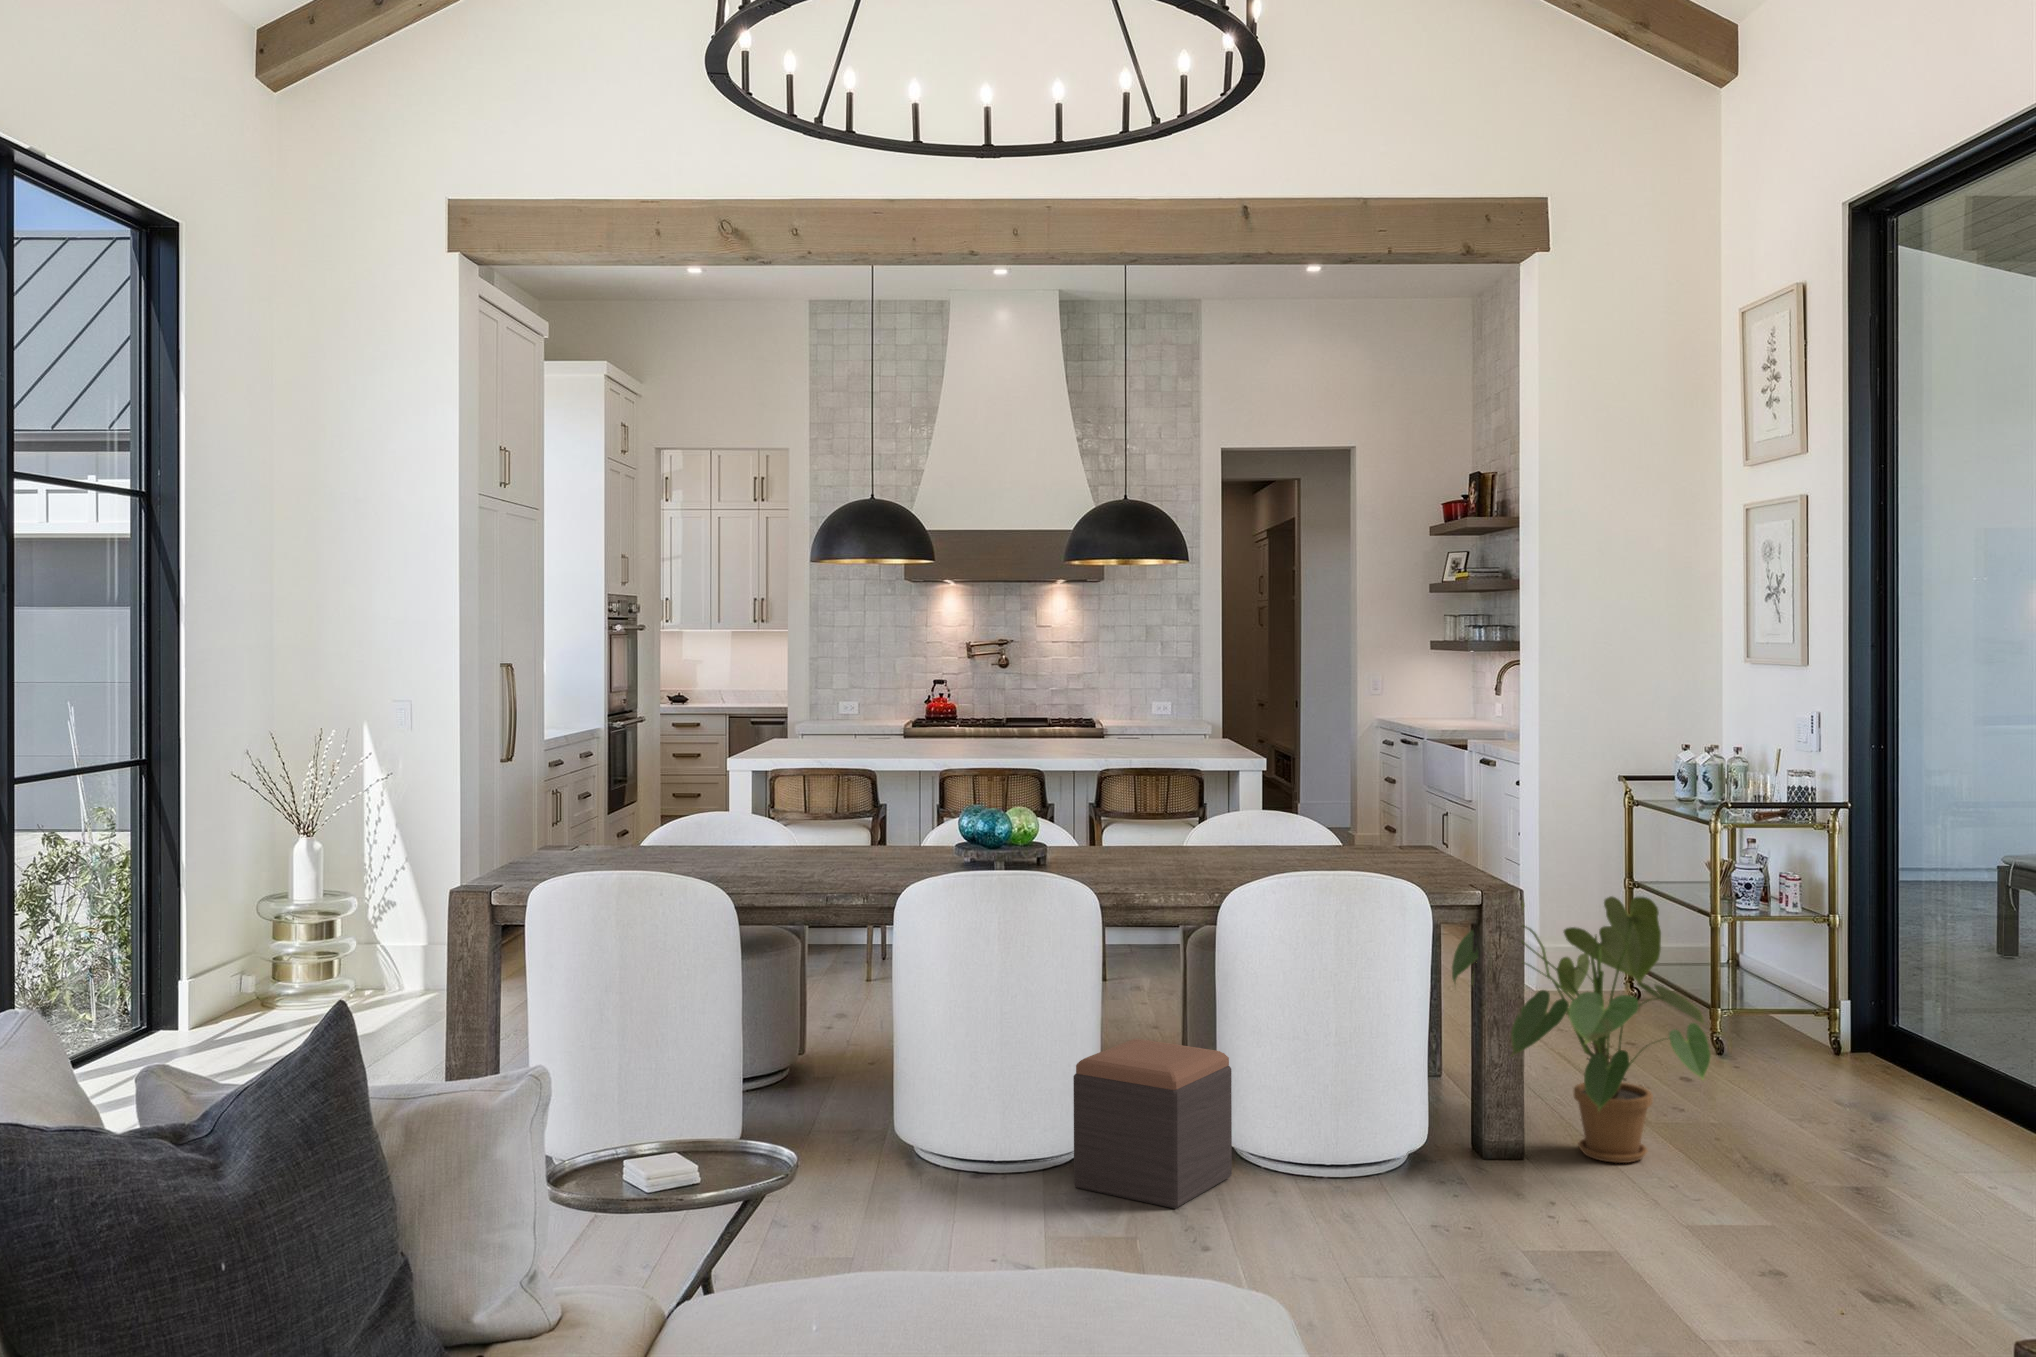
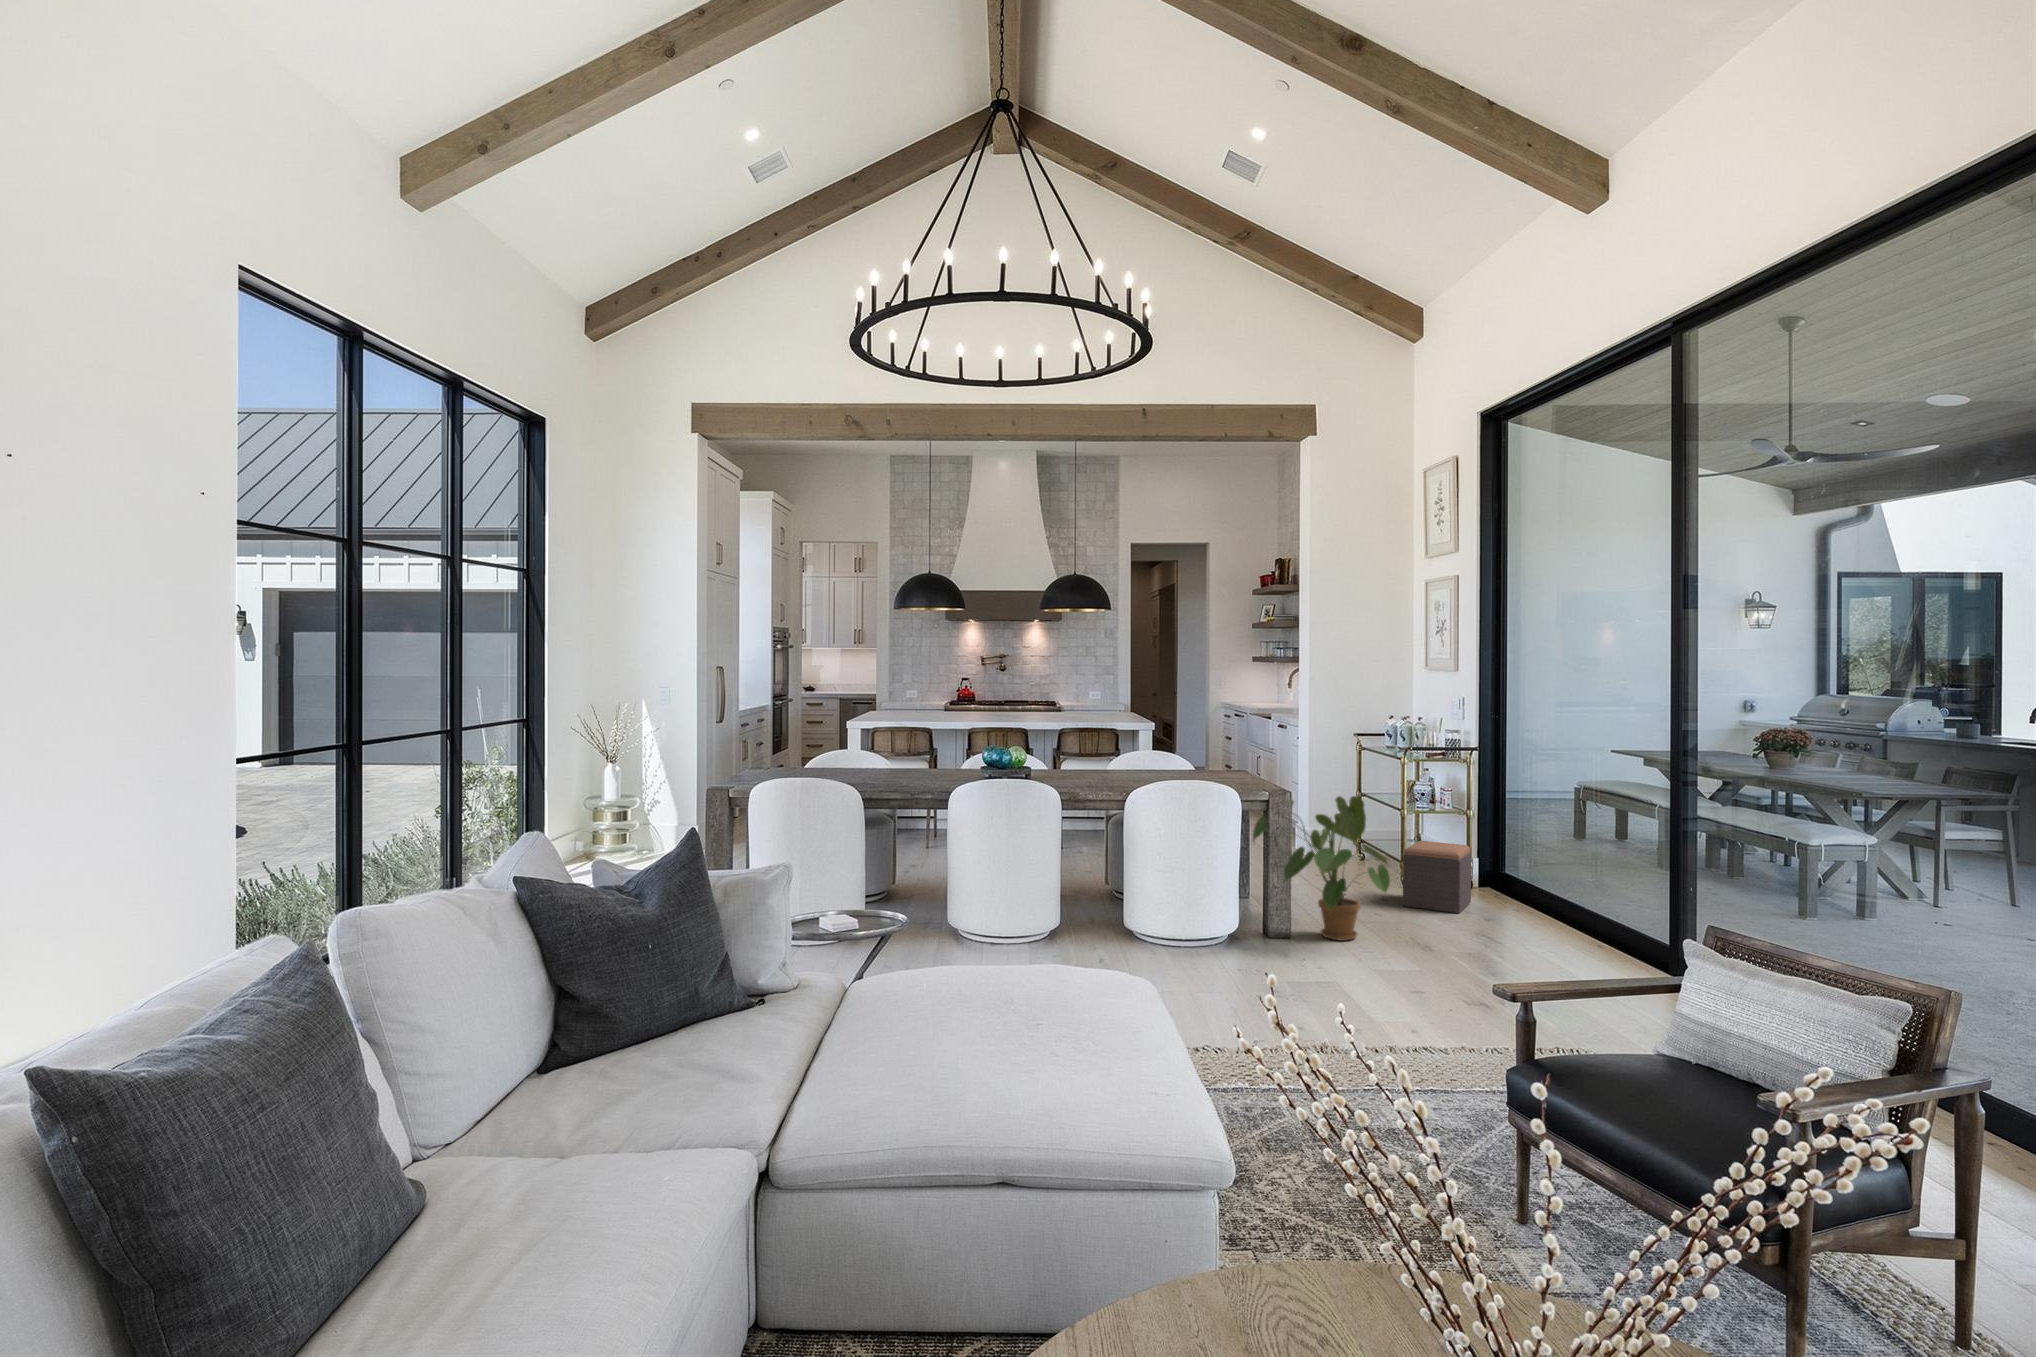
footstool: present [1073,1039,1232,1209] -> present [1403,841,1471,913]

